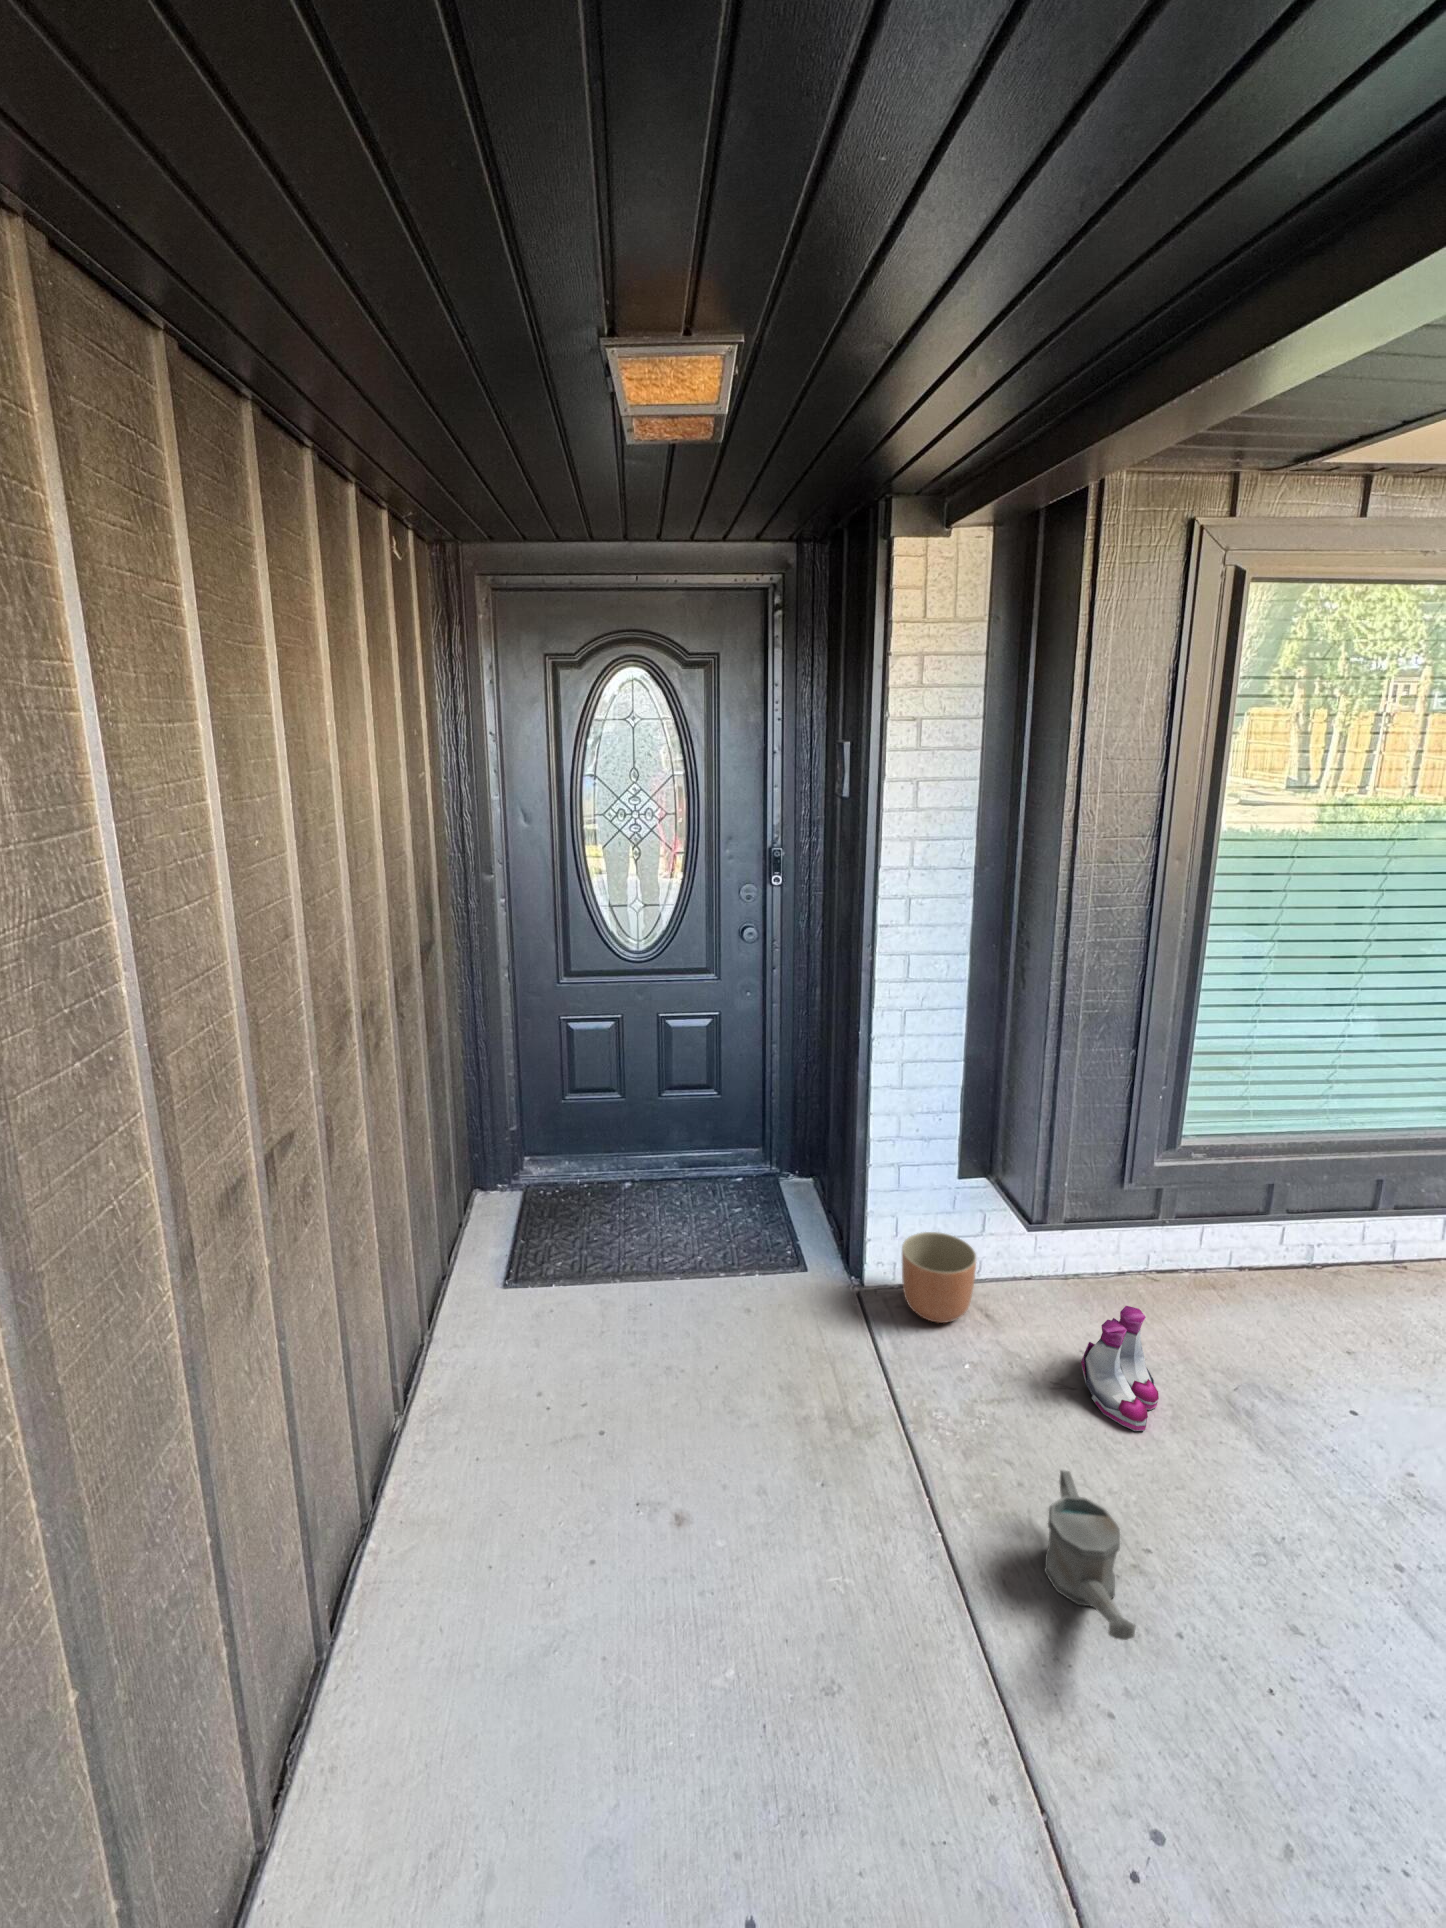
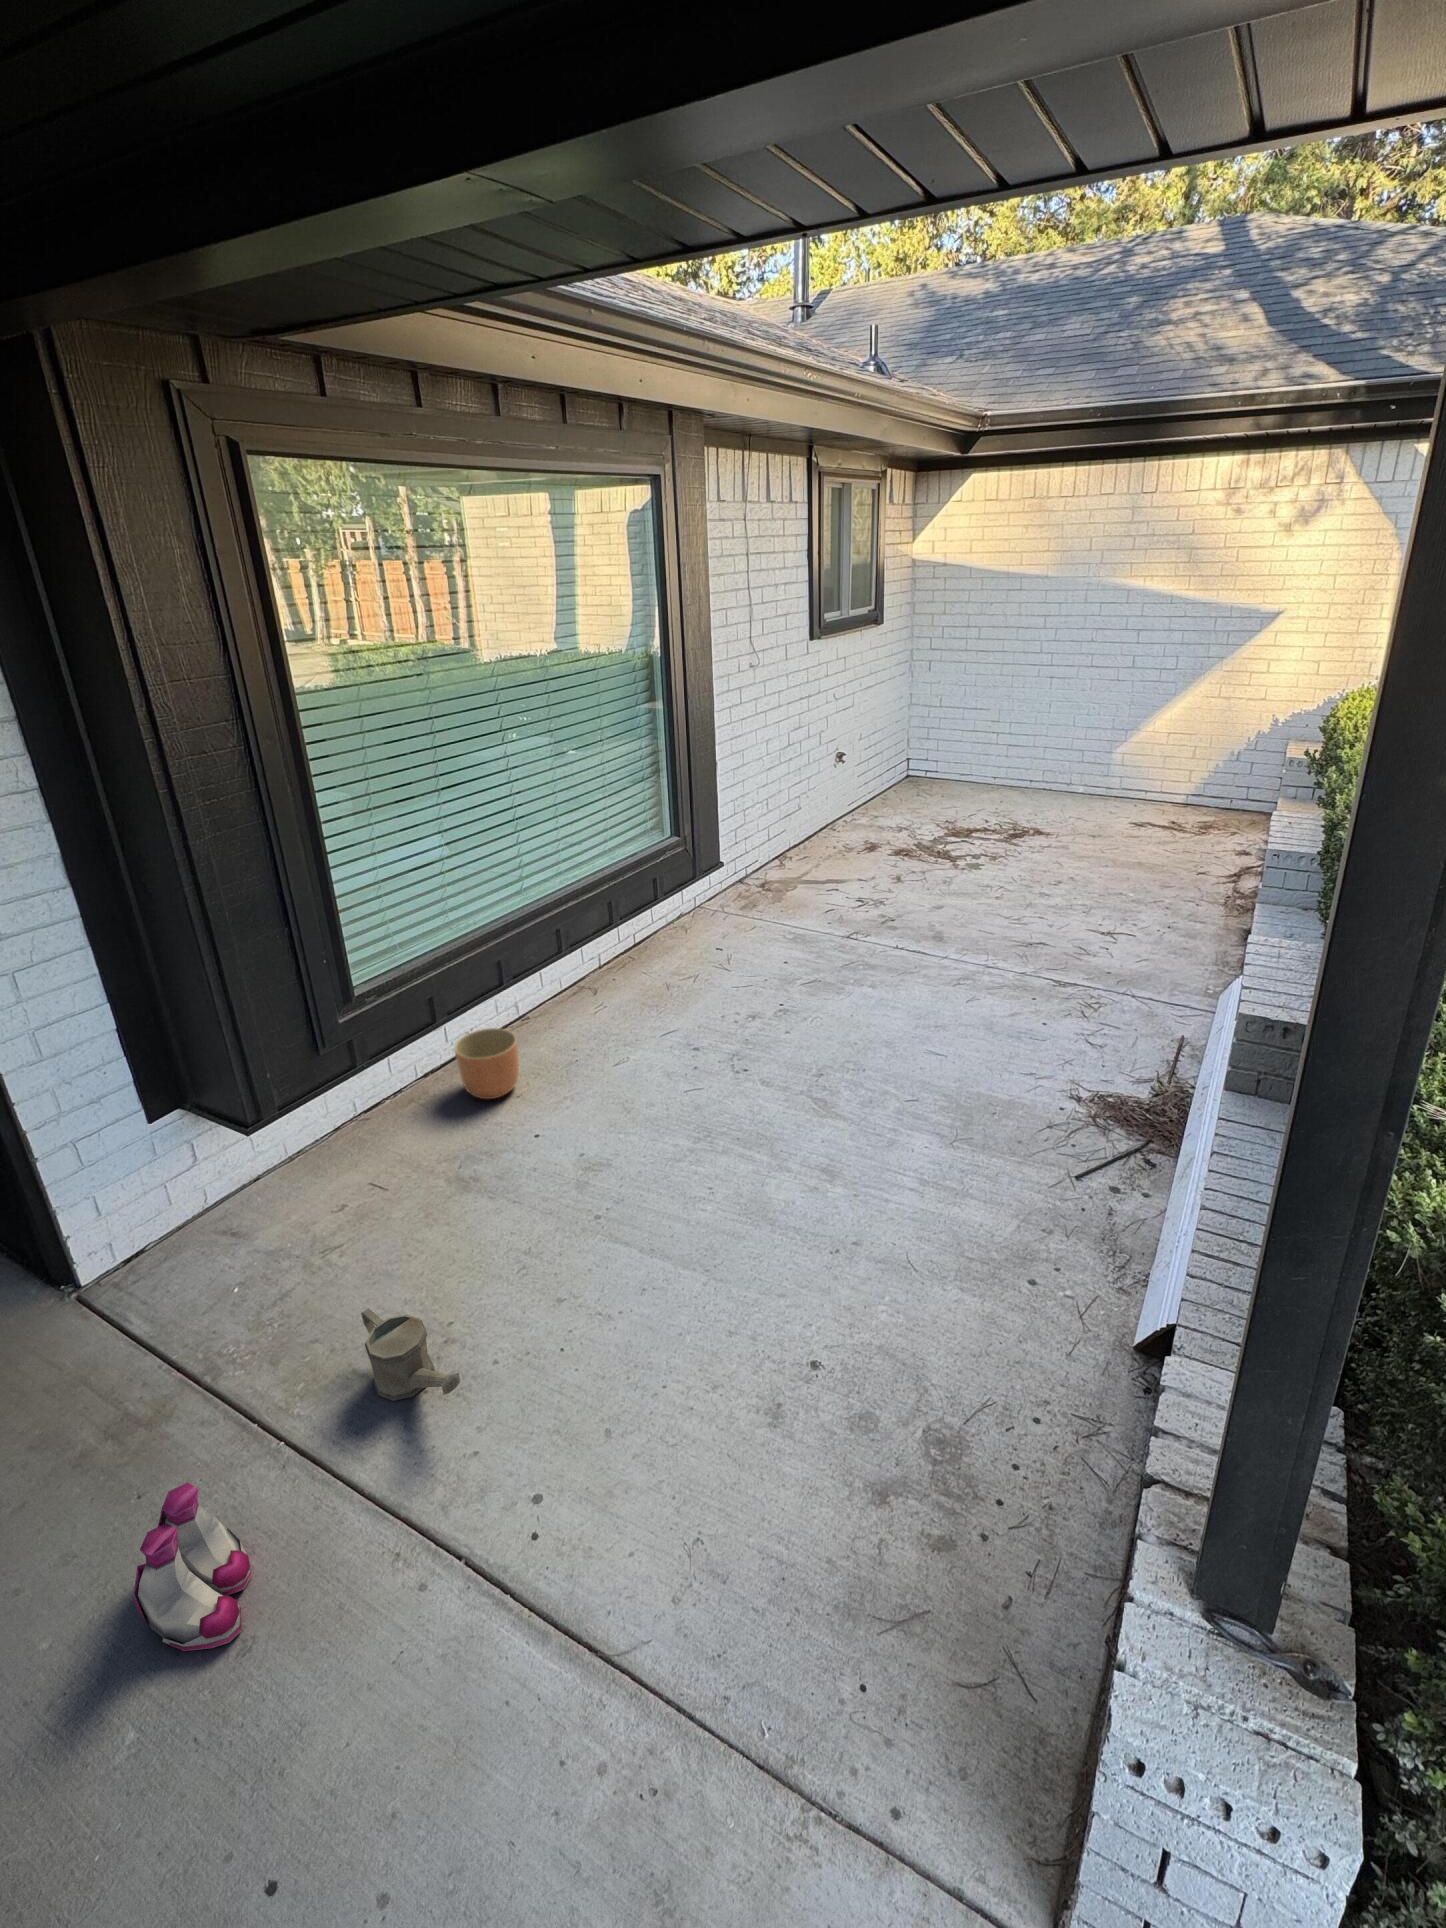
planter: present [902,1232,976,1323] -> present [455,1028,519,1099]
boots: present [1081,1306,1159,1431] -> present [134,1482,251,1651]

